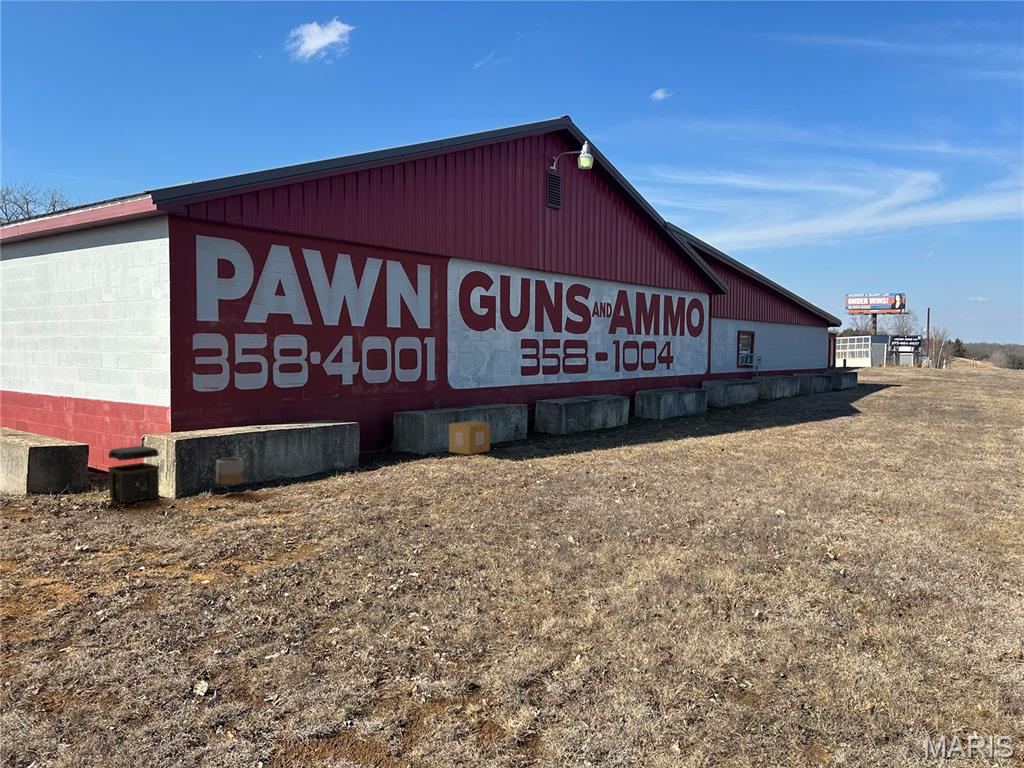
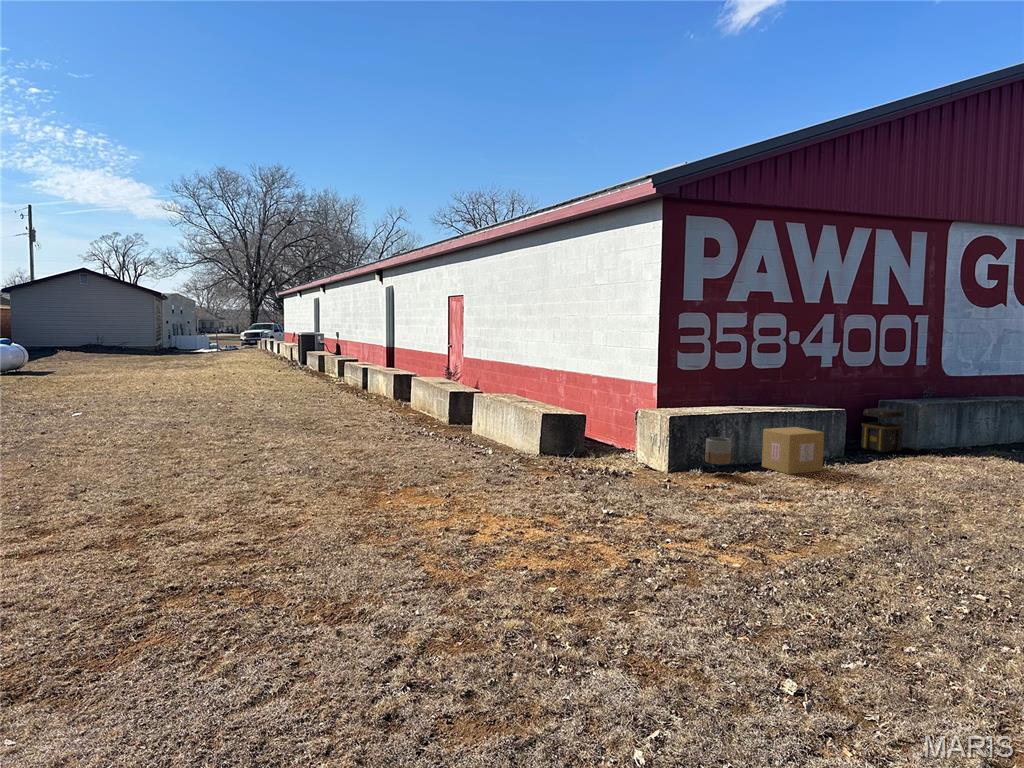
cardboard box: present [449,421,490,455] -> present [762,427,824,474]
toolbox: present [108,446,159,503] -> present [861,408,904,452]

